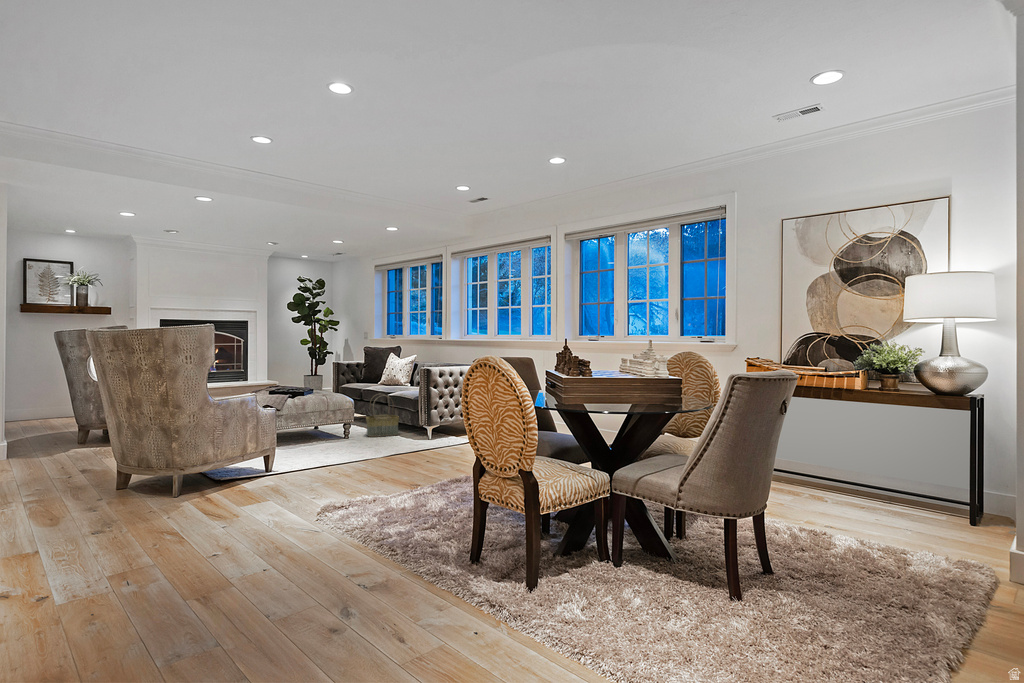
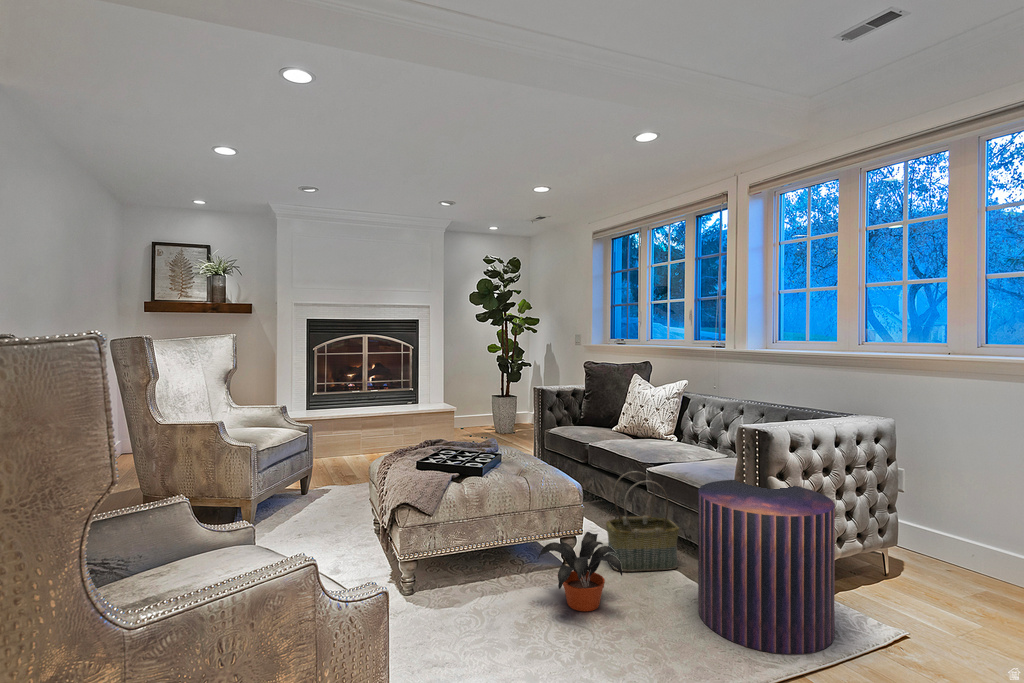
pouf: none [400,391,449,447] -> present [698,480,835,654]
potted plant: none [332,416,368,445] -> present [538,532,622,611]

